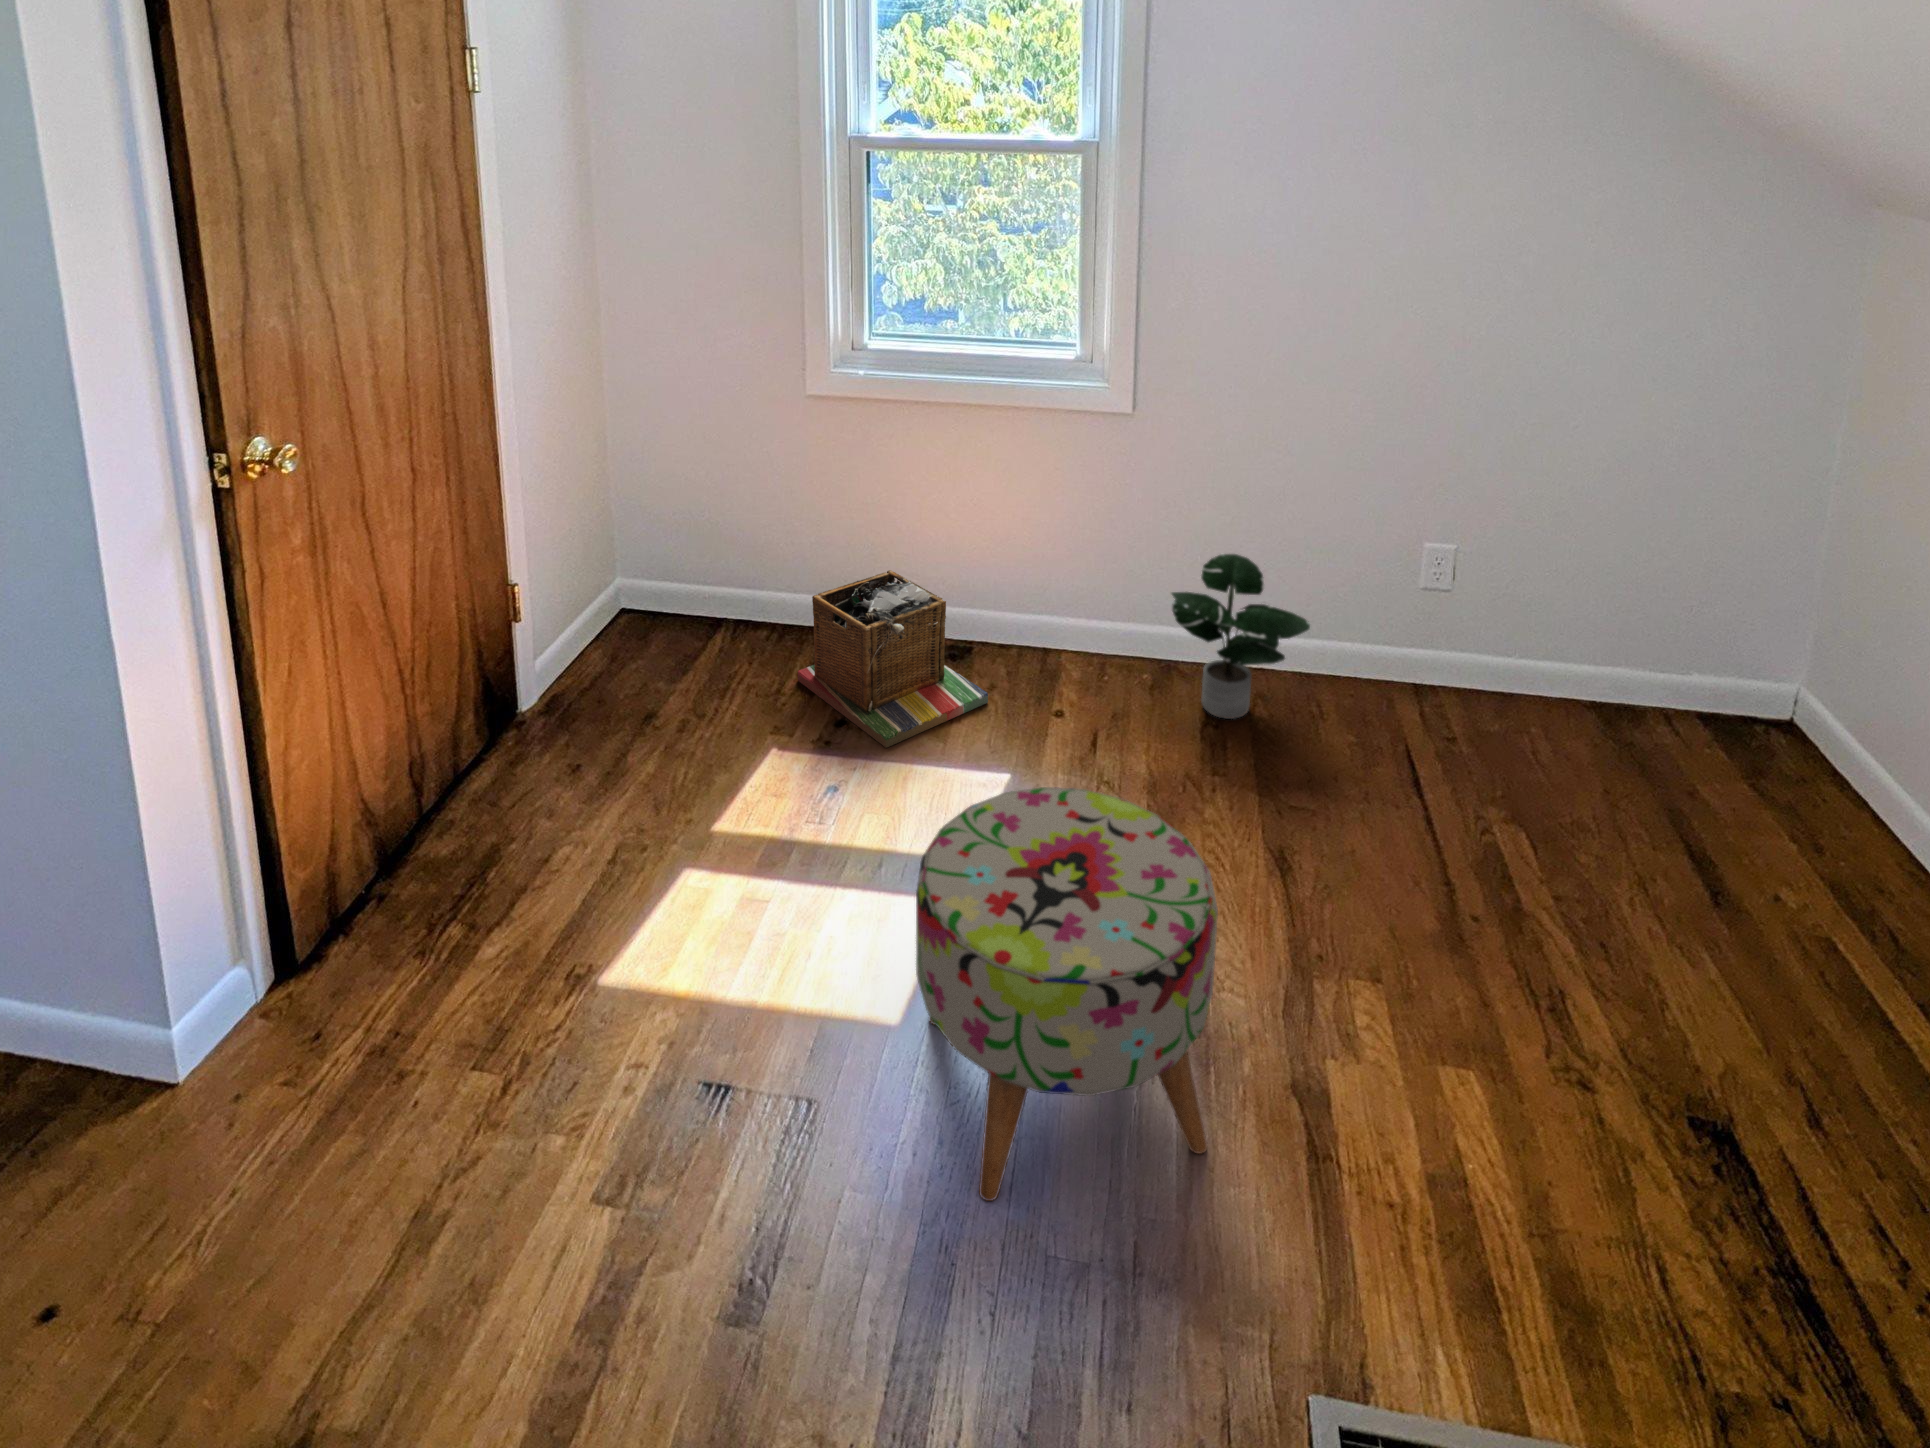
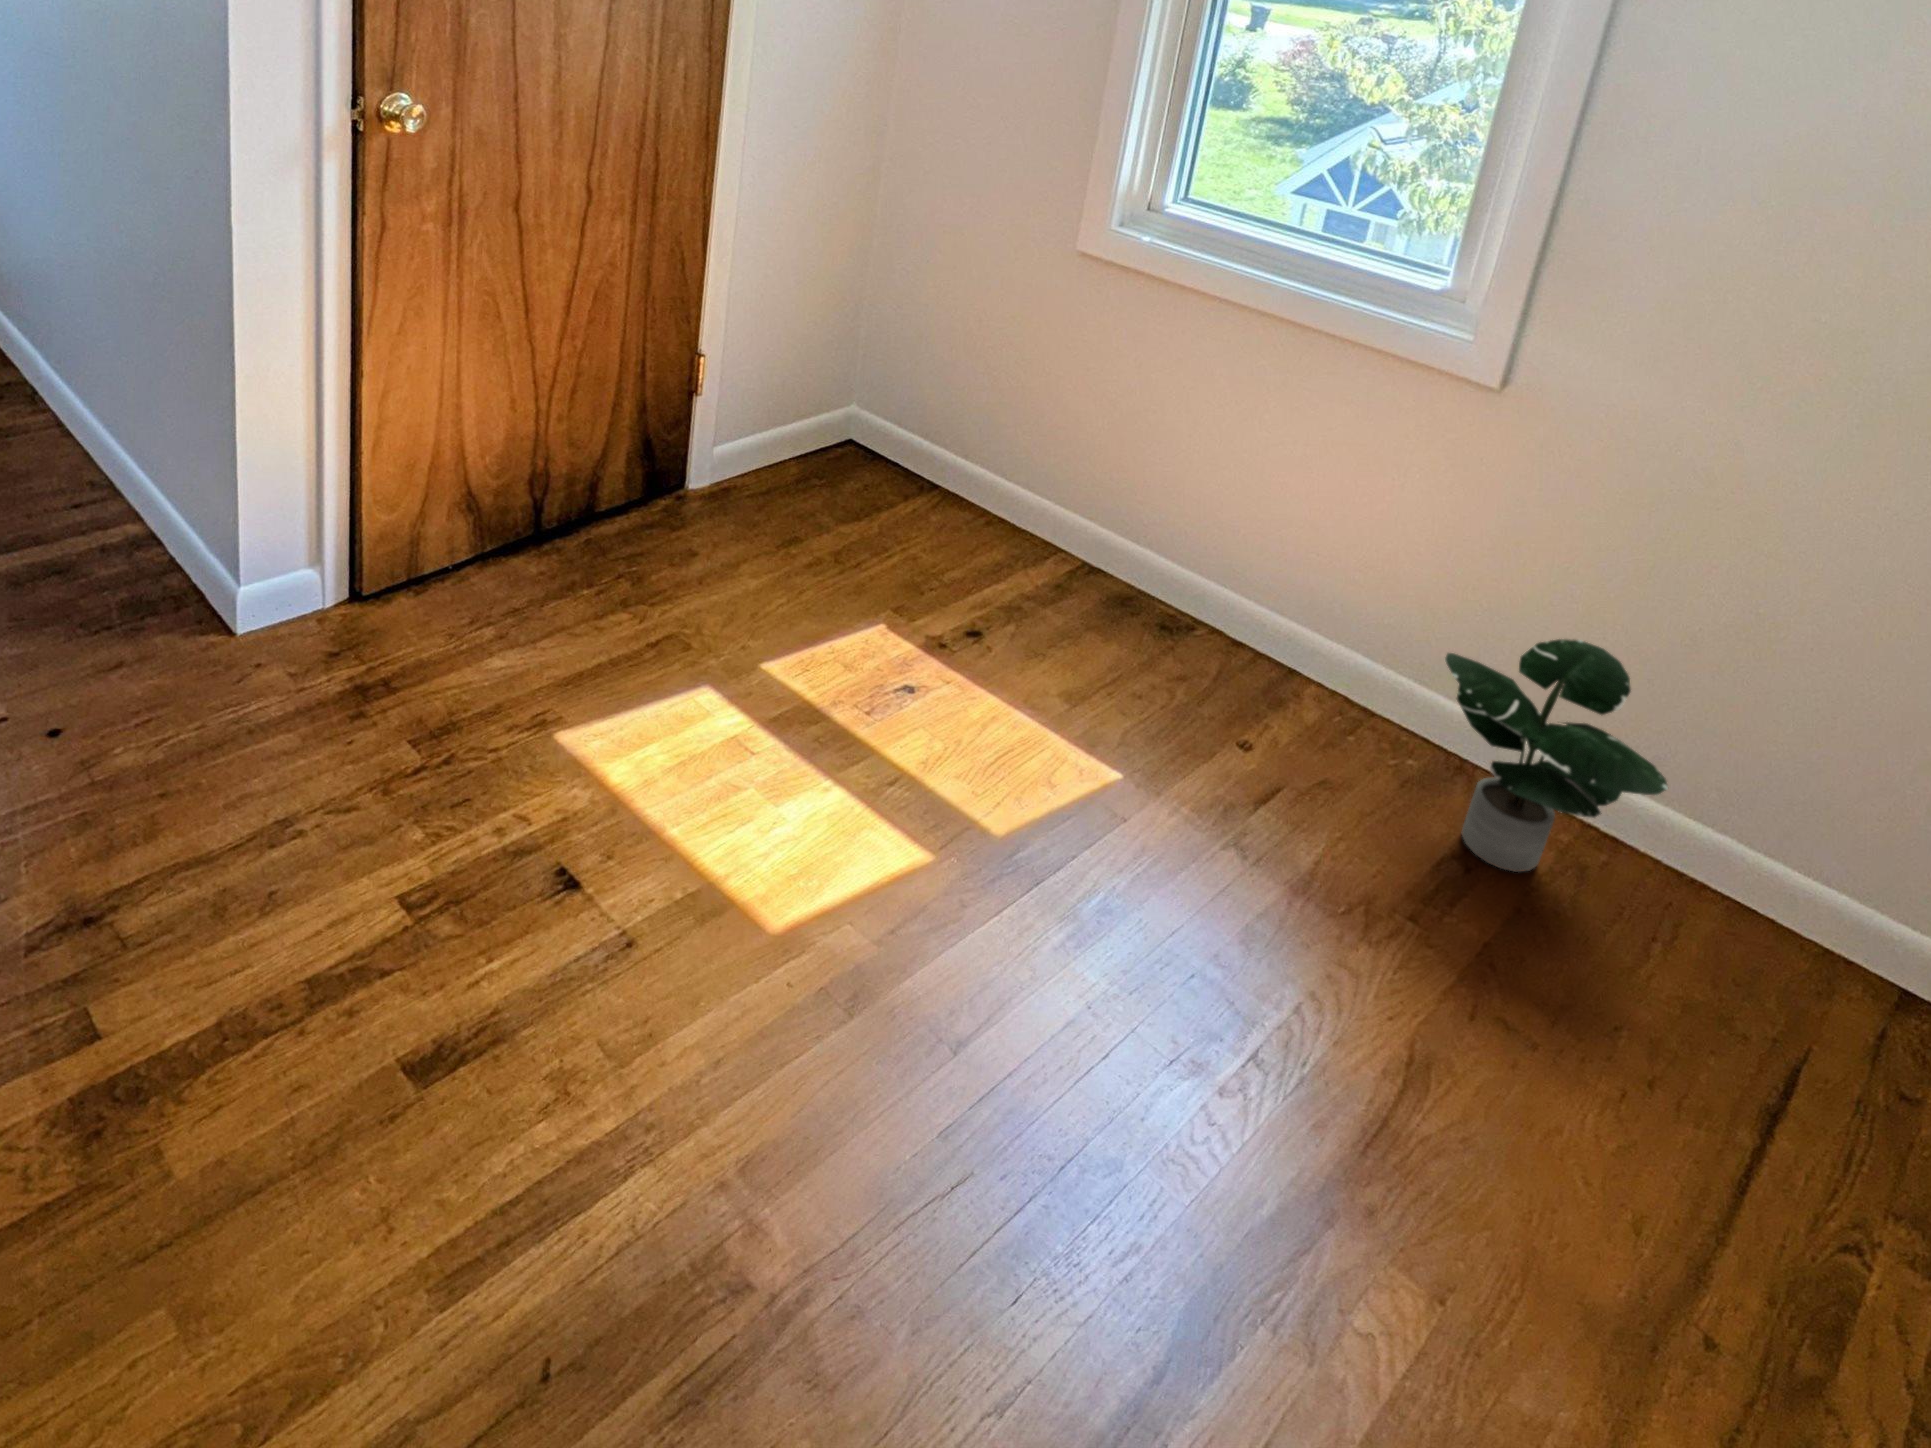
laundry basket: present [798,570,988,748] -> none [967,481,1167,690]
ottoman: present [916,787,1218,1201] -> none [703,731,1131,1285]

